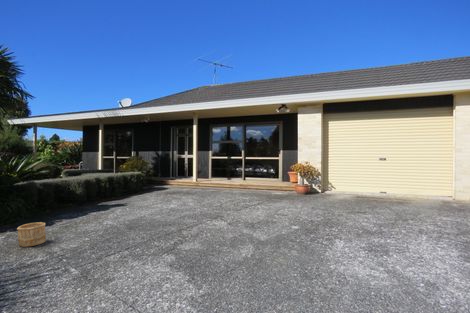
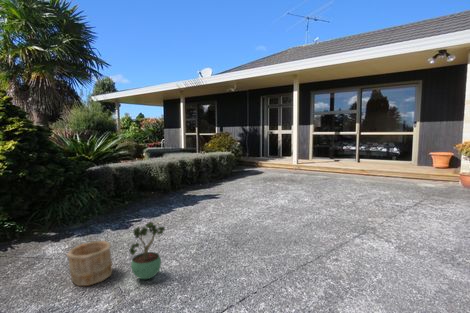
potted plant: none [59,207,82,242] -> present [130,222,165,279]

